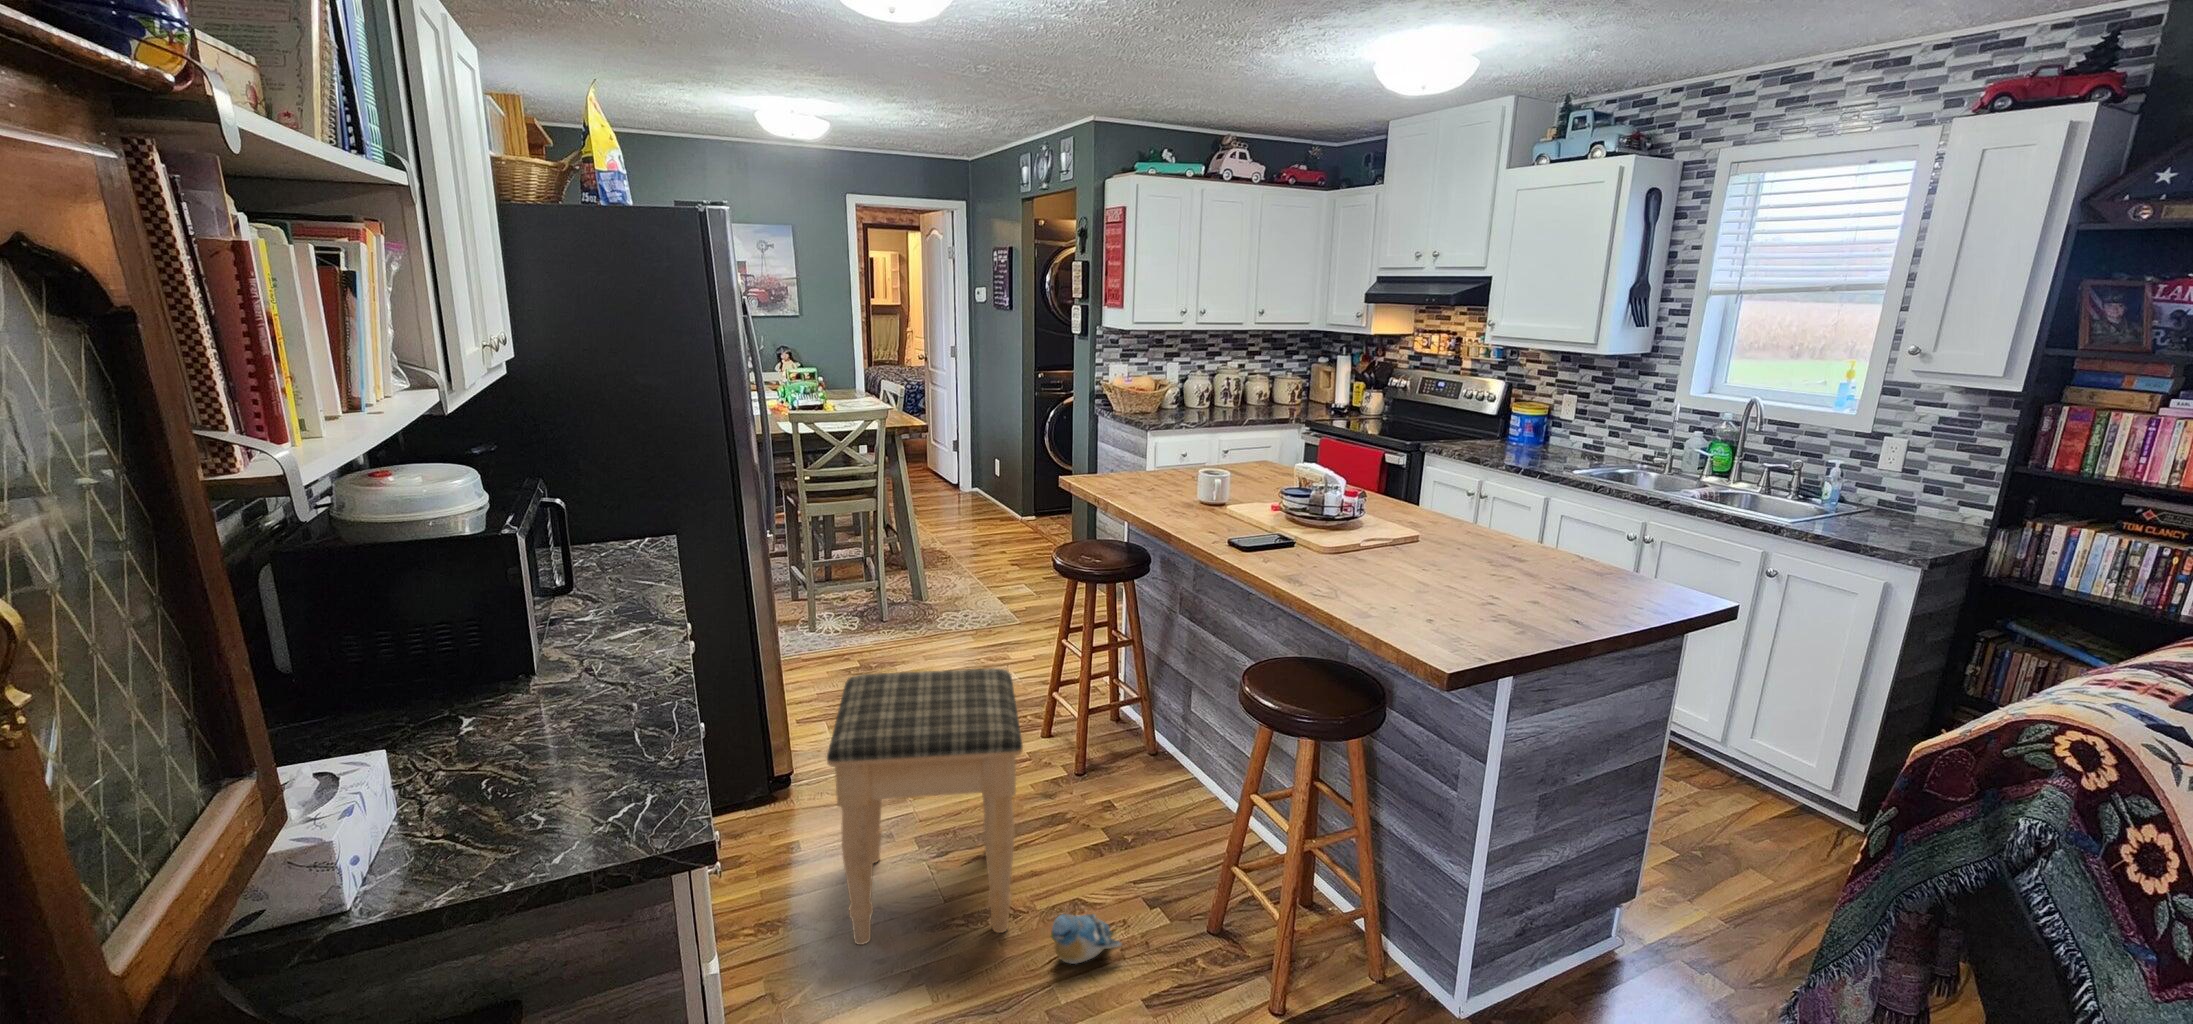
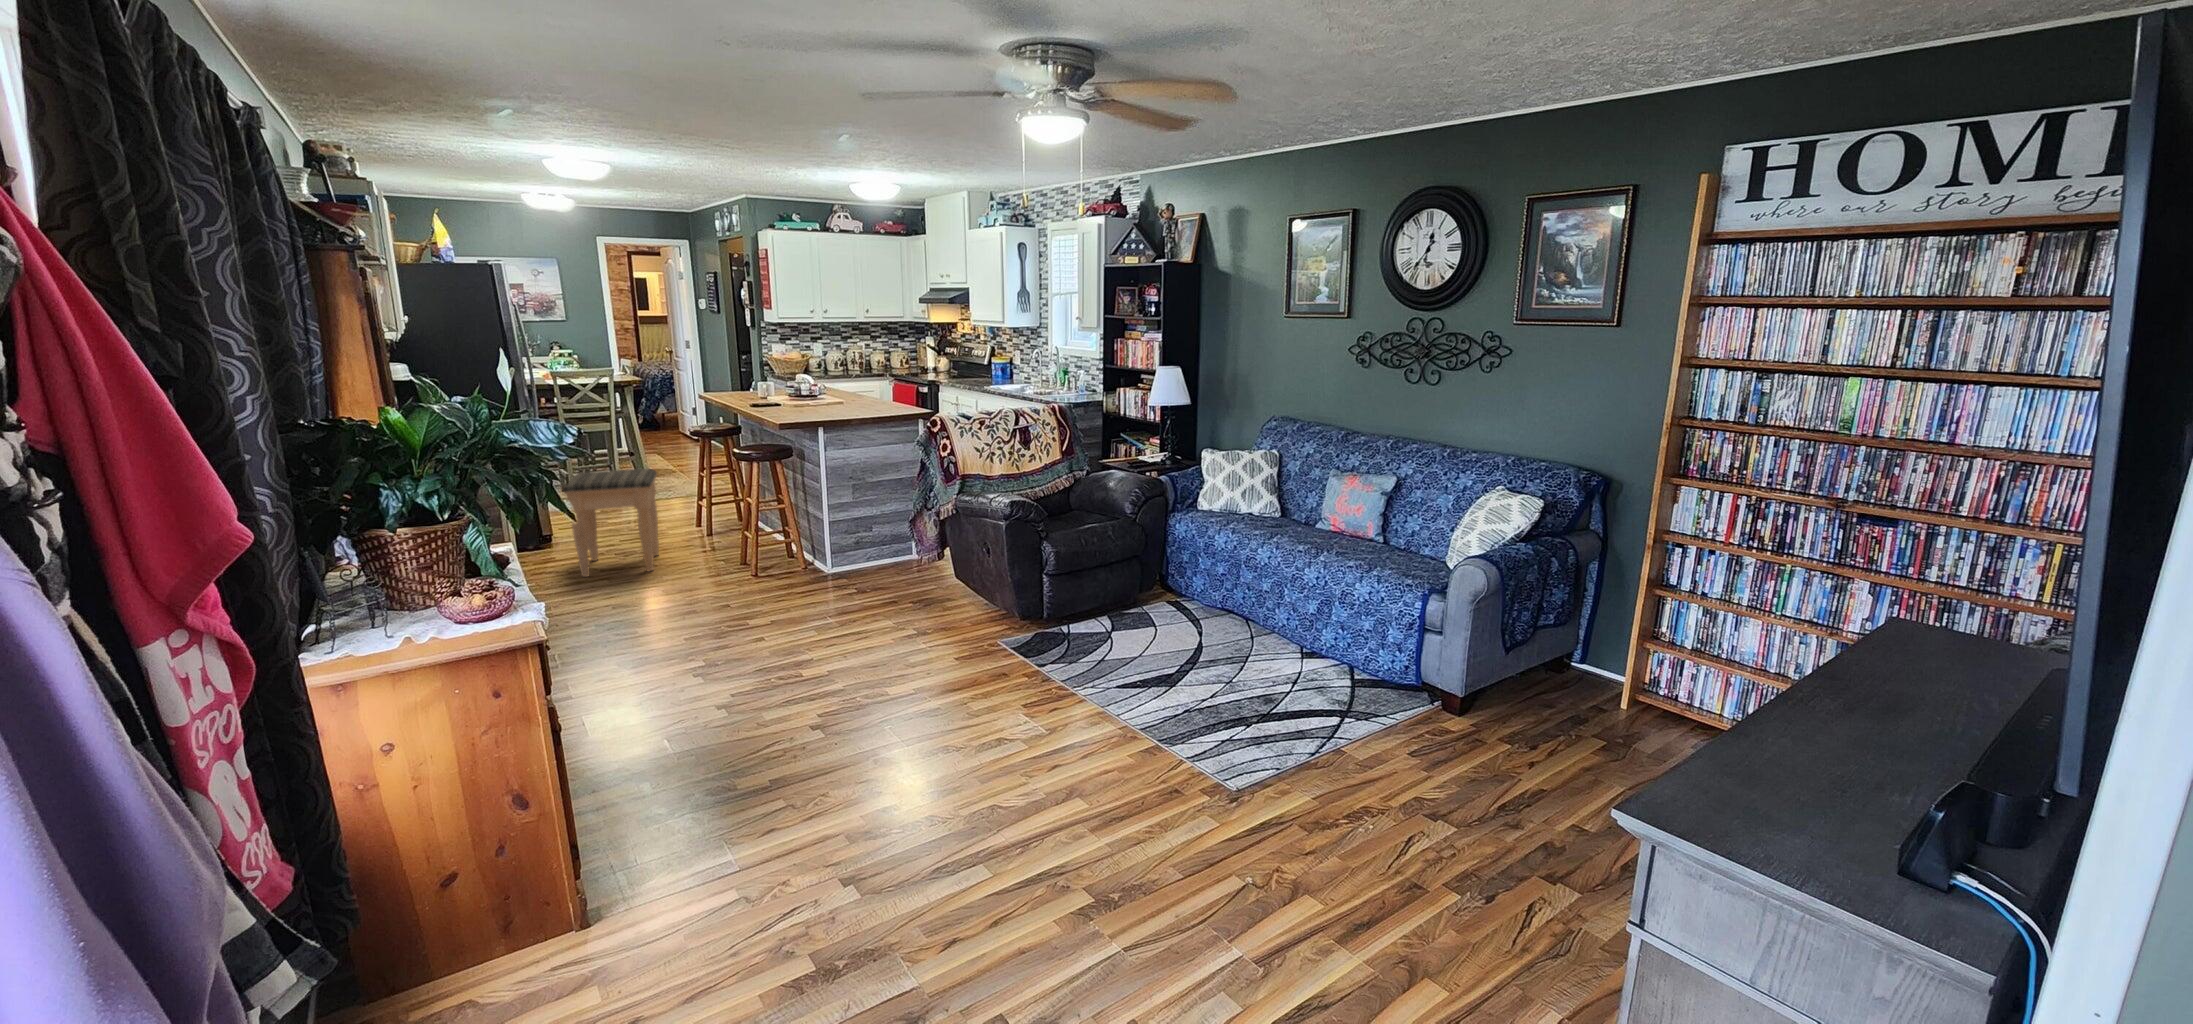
plush toy: present [1051,914,1122,964] -> none [666,553,700,575]

